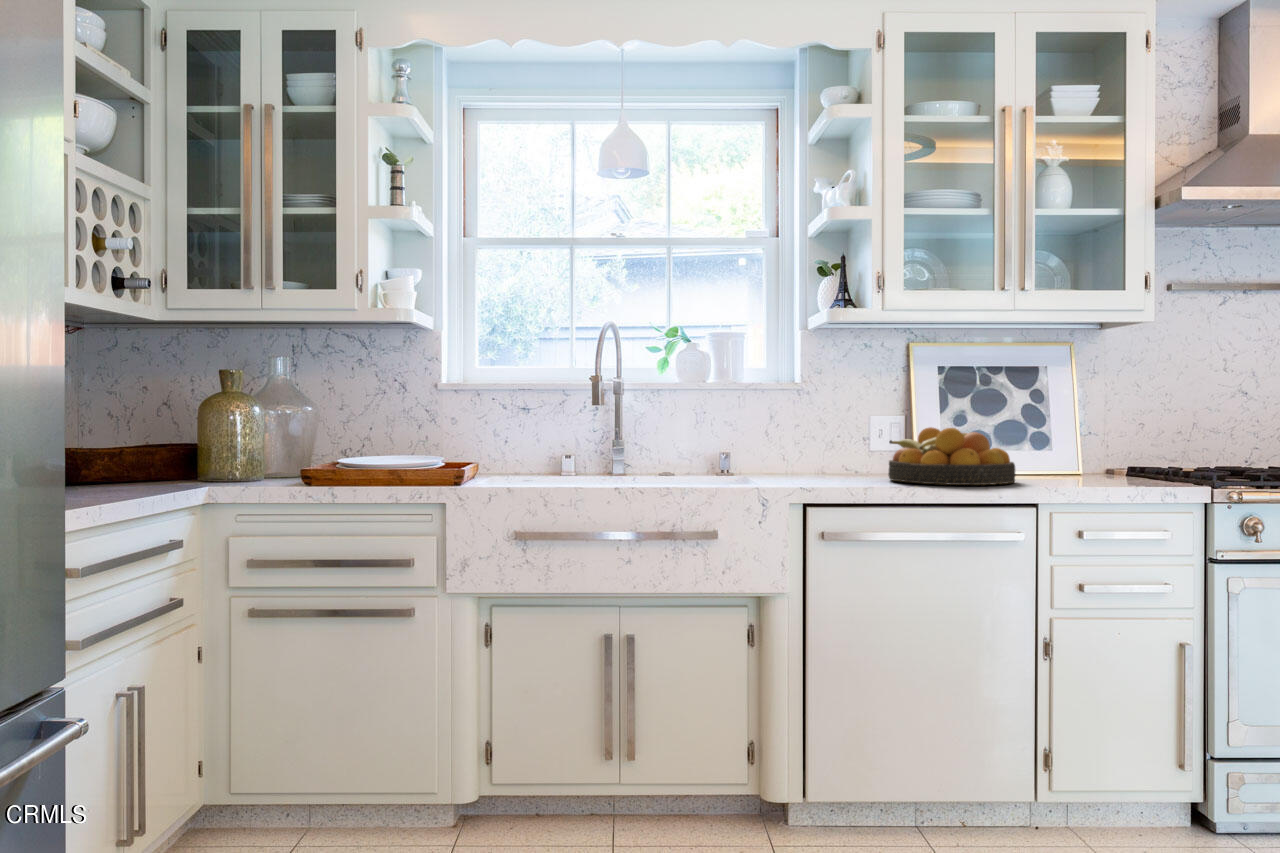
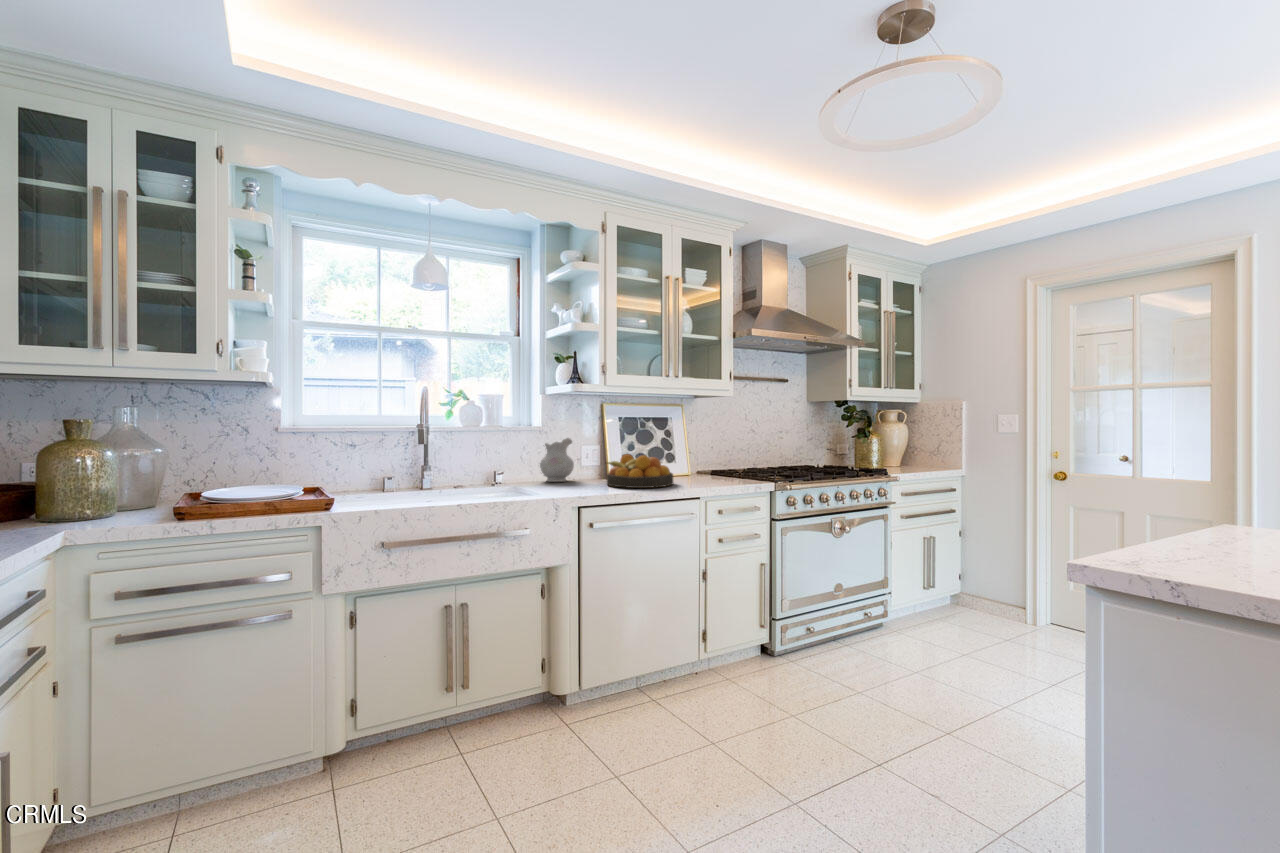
ceramic pitcher: none [782,399,847,473] -> present [540,438,574,482]

